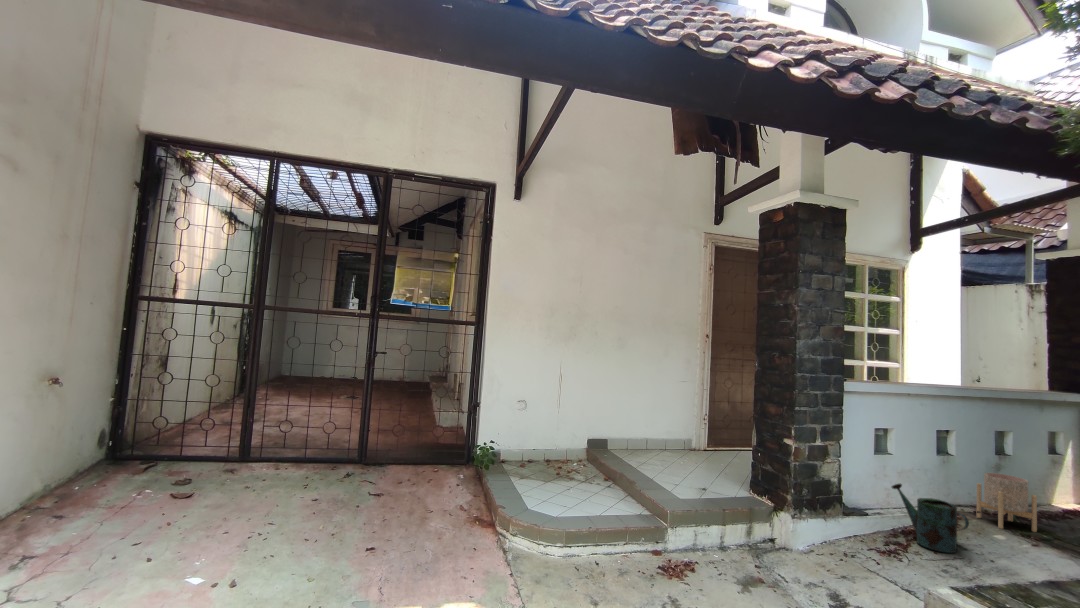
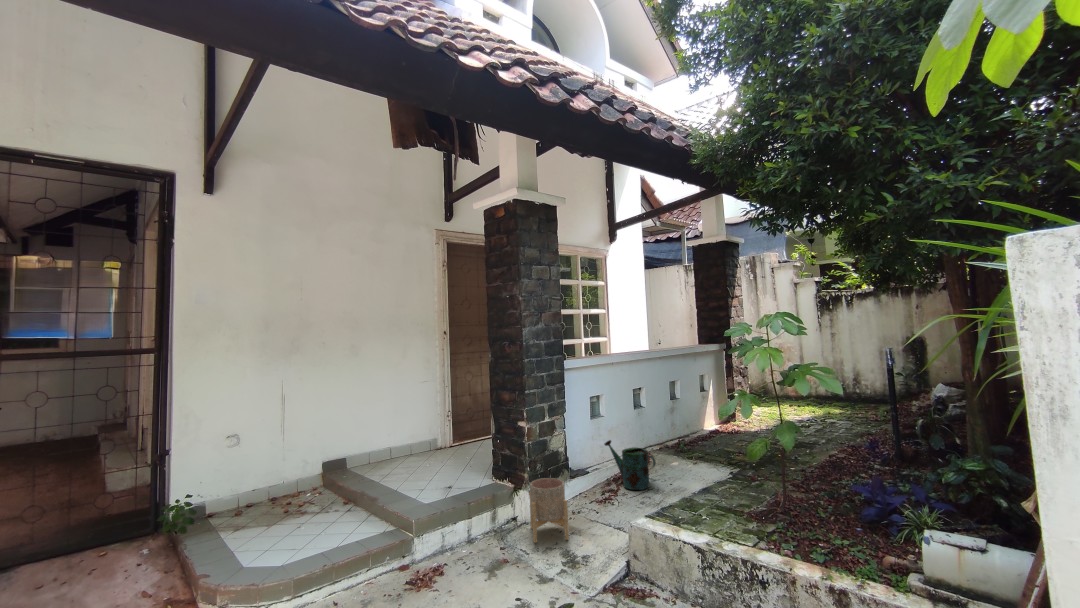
planter: present [977,473,1037,532] -> present [529,478,569,543]

